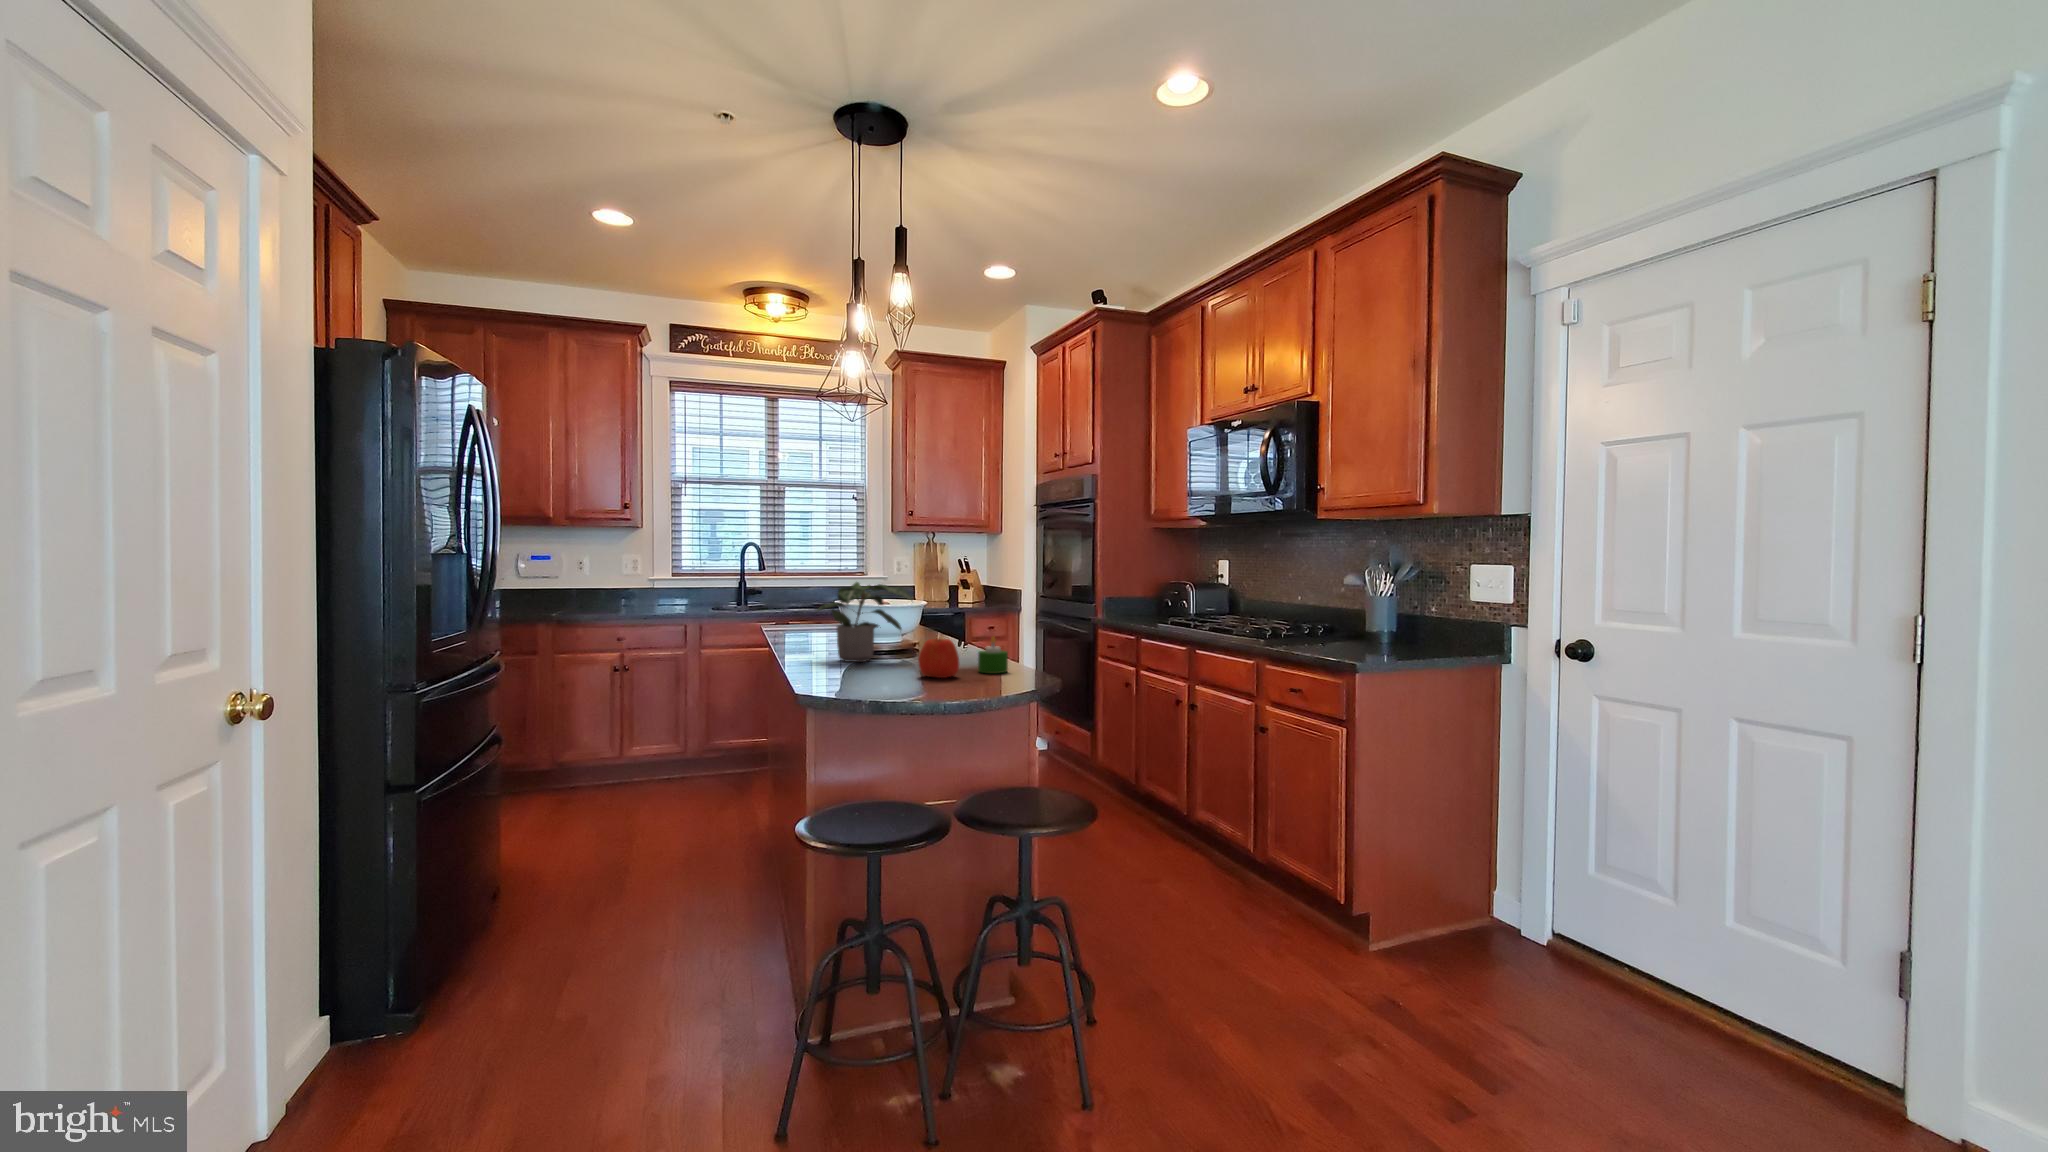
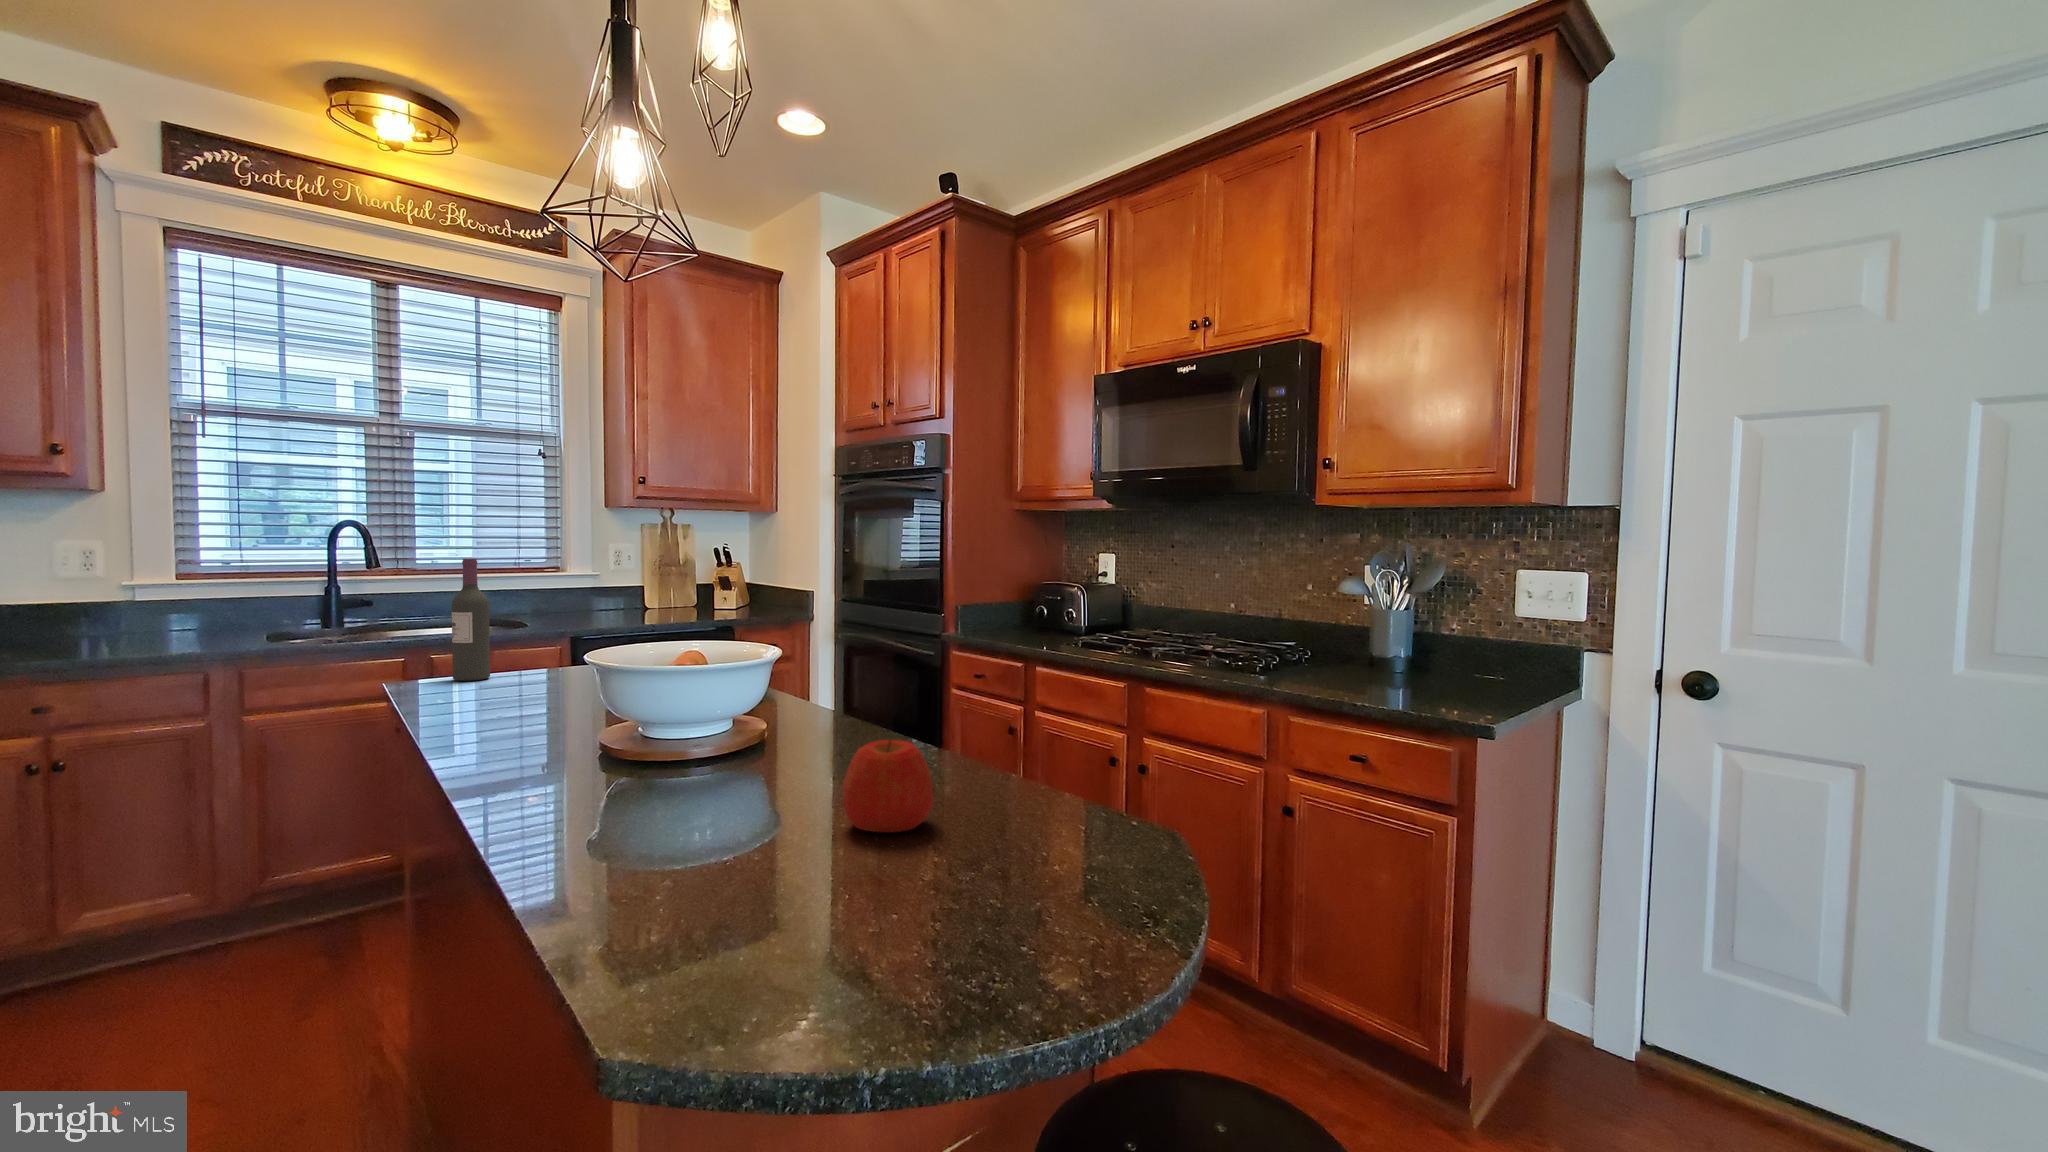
wine bottle: none [794,563,812,630] -> present [452,559,490,681]
potted plant: present [817,582,912,662] -> none [539,607,768,785]
candle: present [978,636,1008,673] -> none [938,717,997,797]

